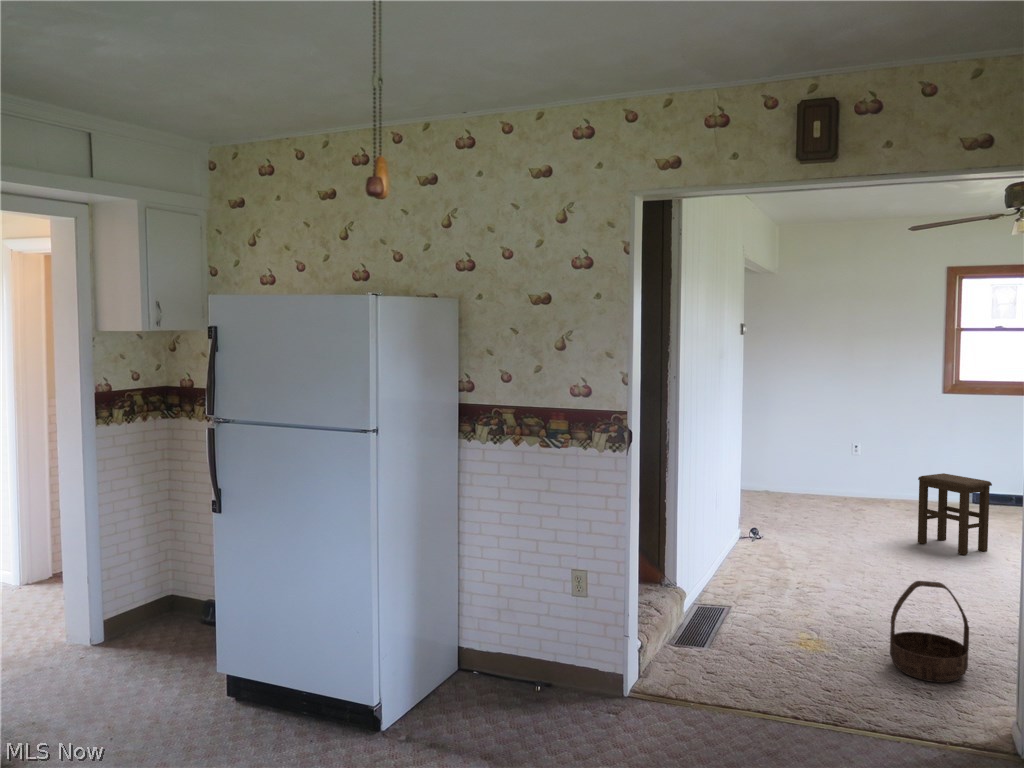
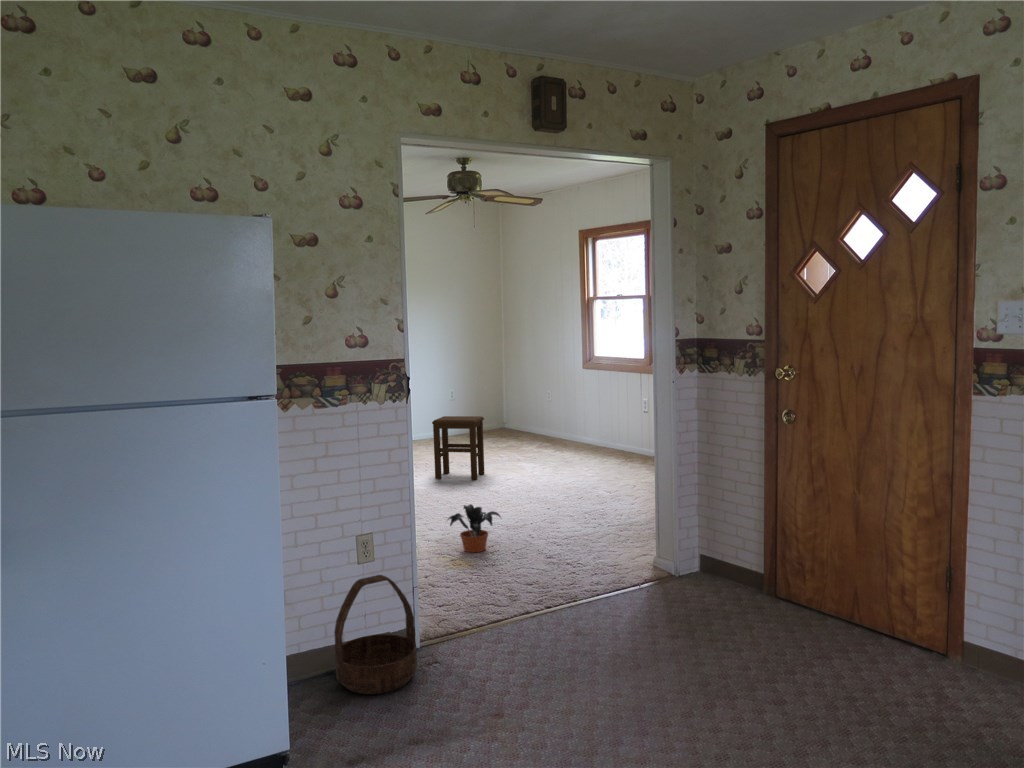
potted plant: none [794,575,863,632] -> present [448,504,500,552]
basket: present [890,581,969,683] -> present [334,575,417,694]

